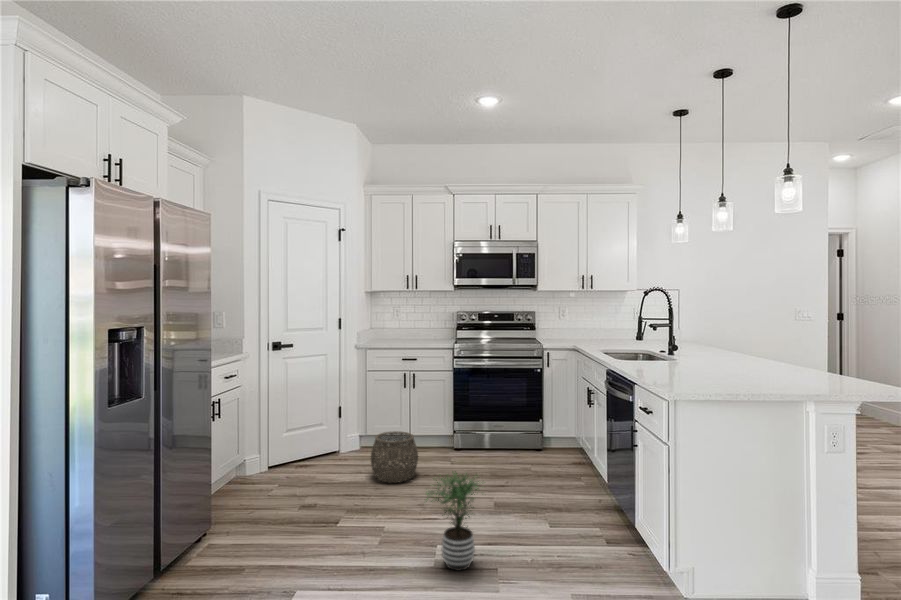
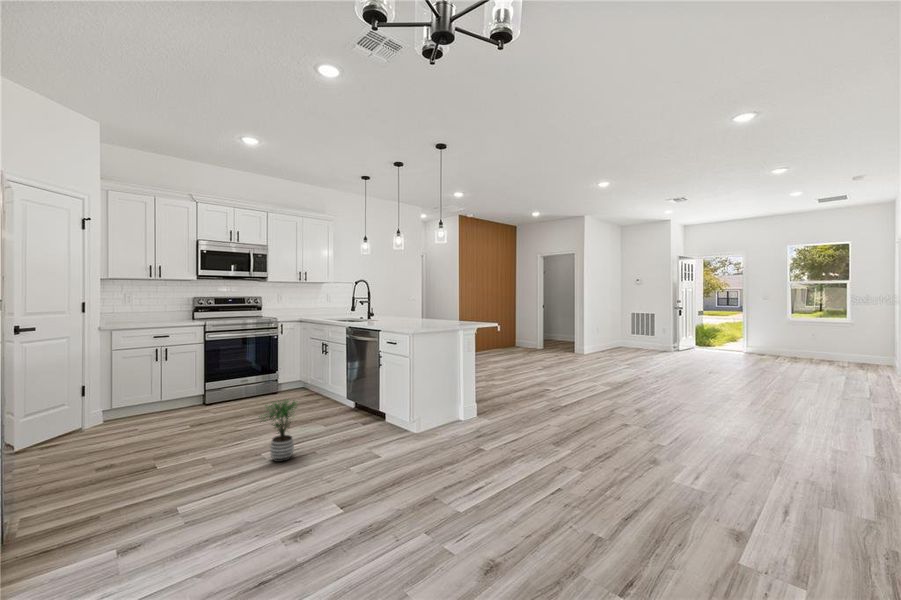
woven basket: present [371,431,418,483] -> none [146,395,194,438]

